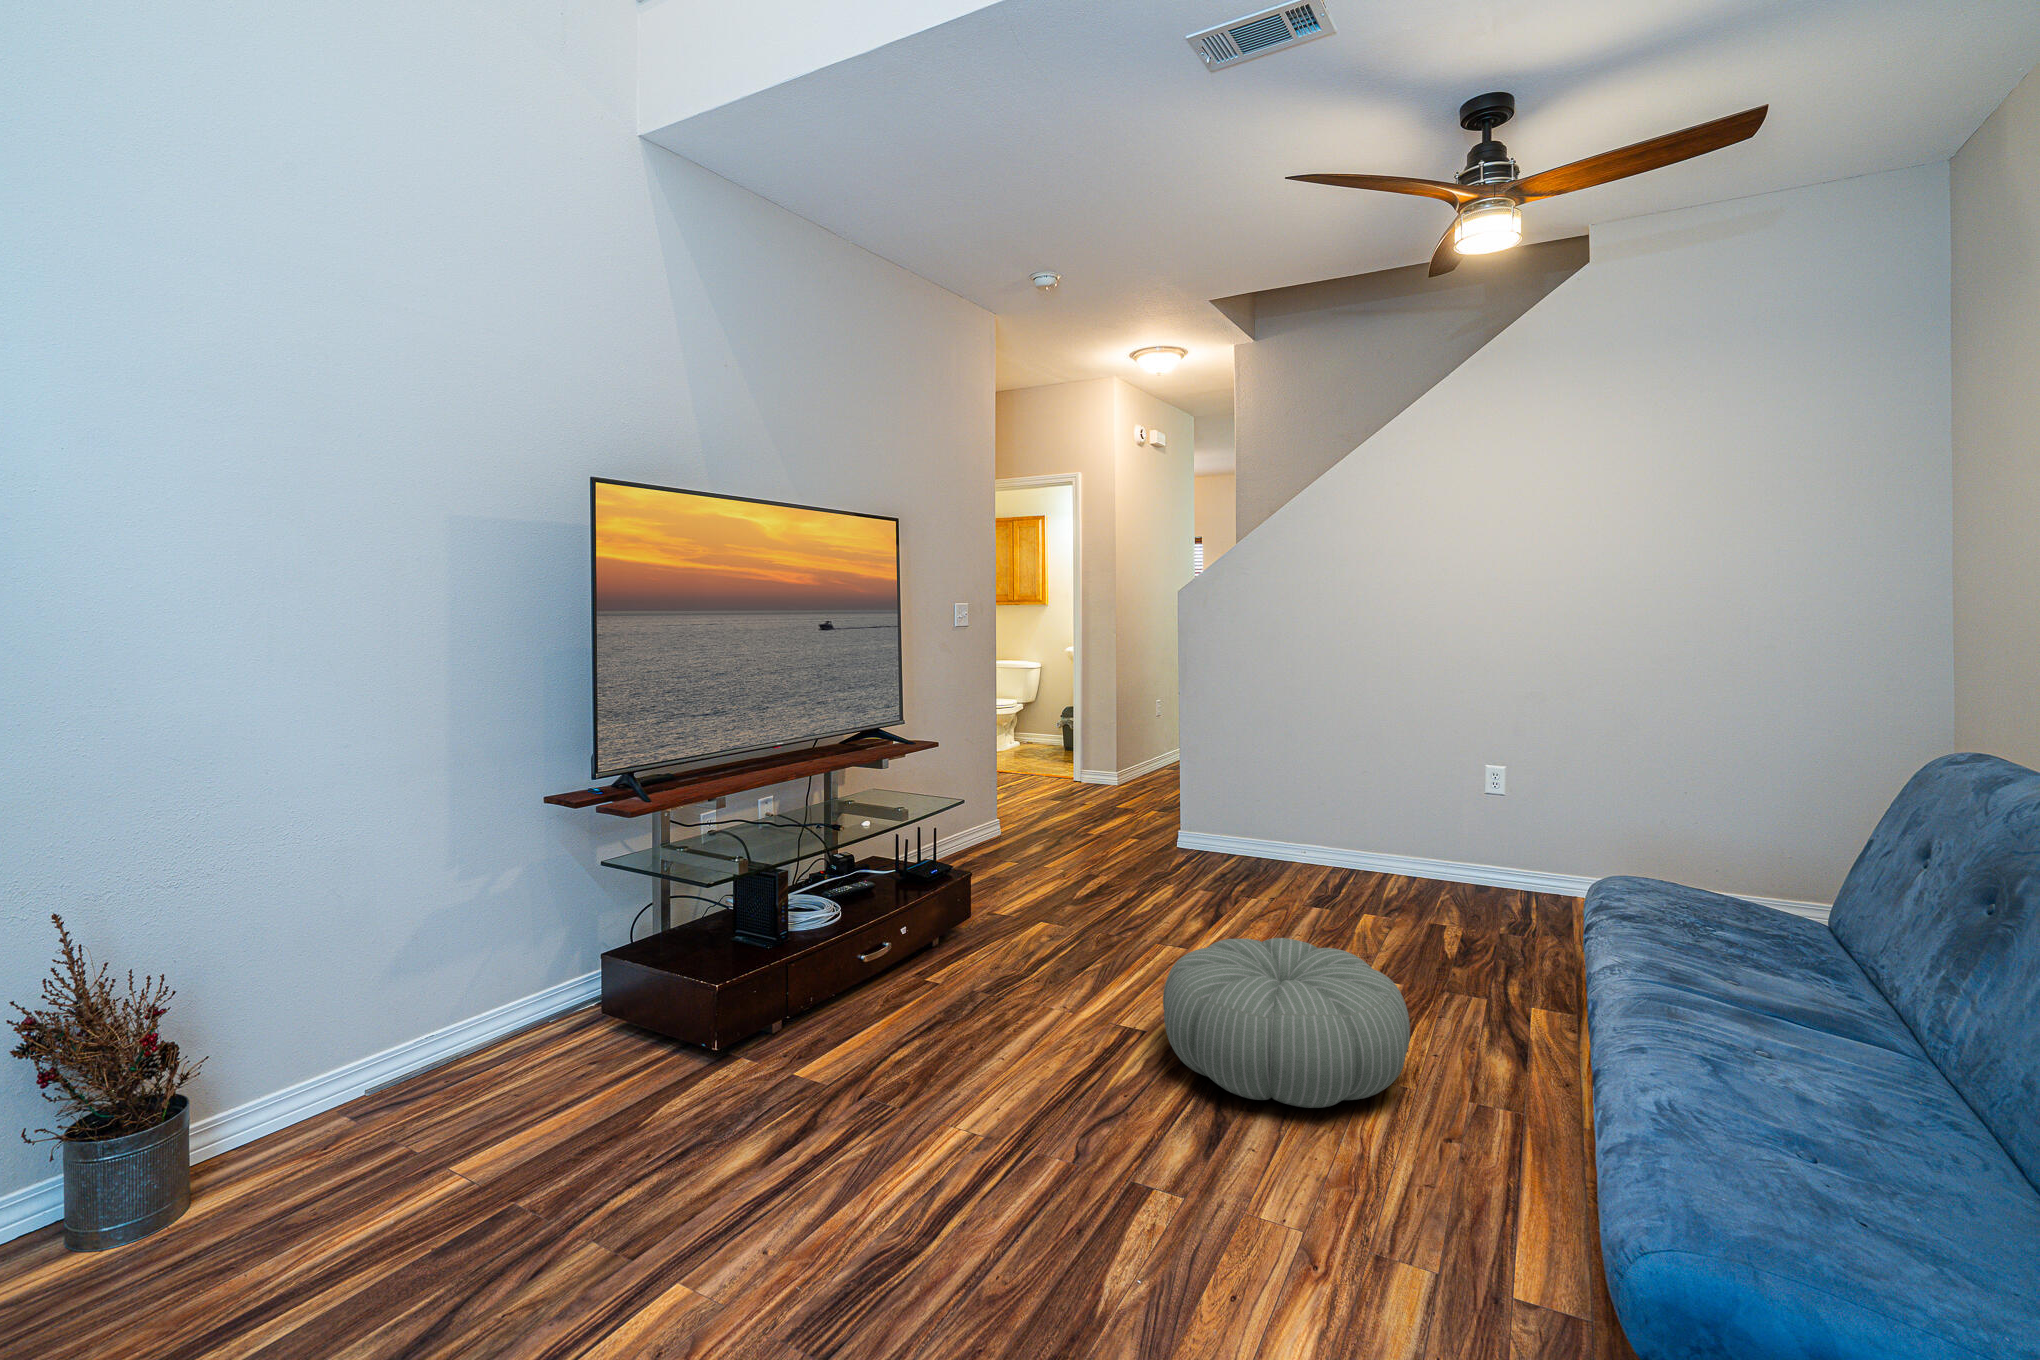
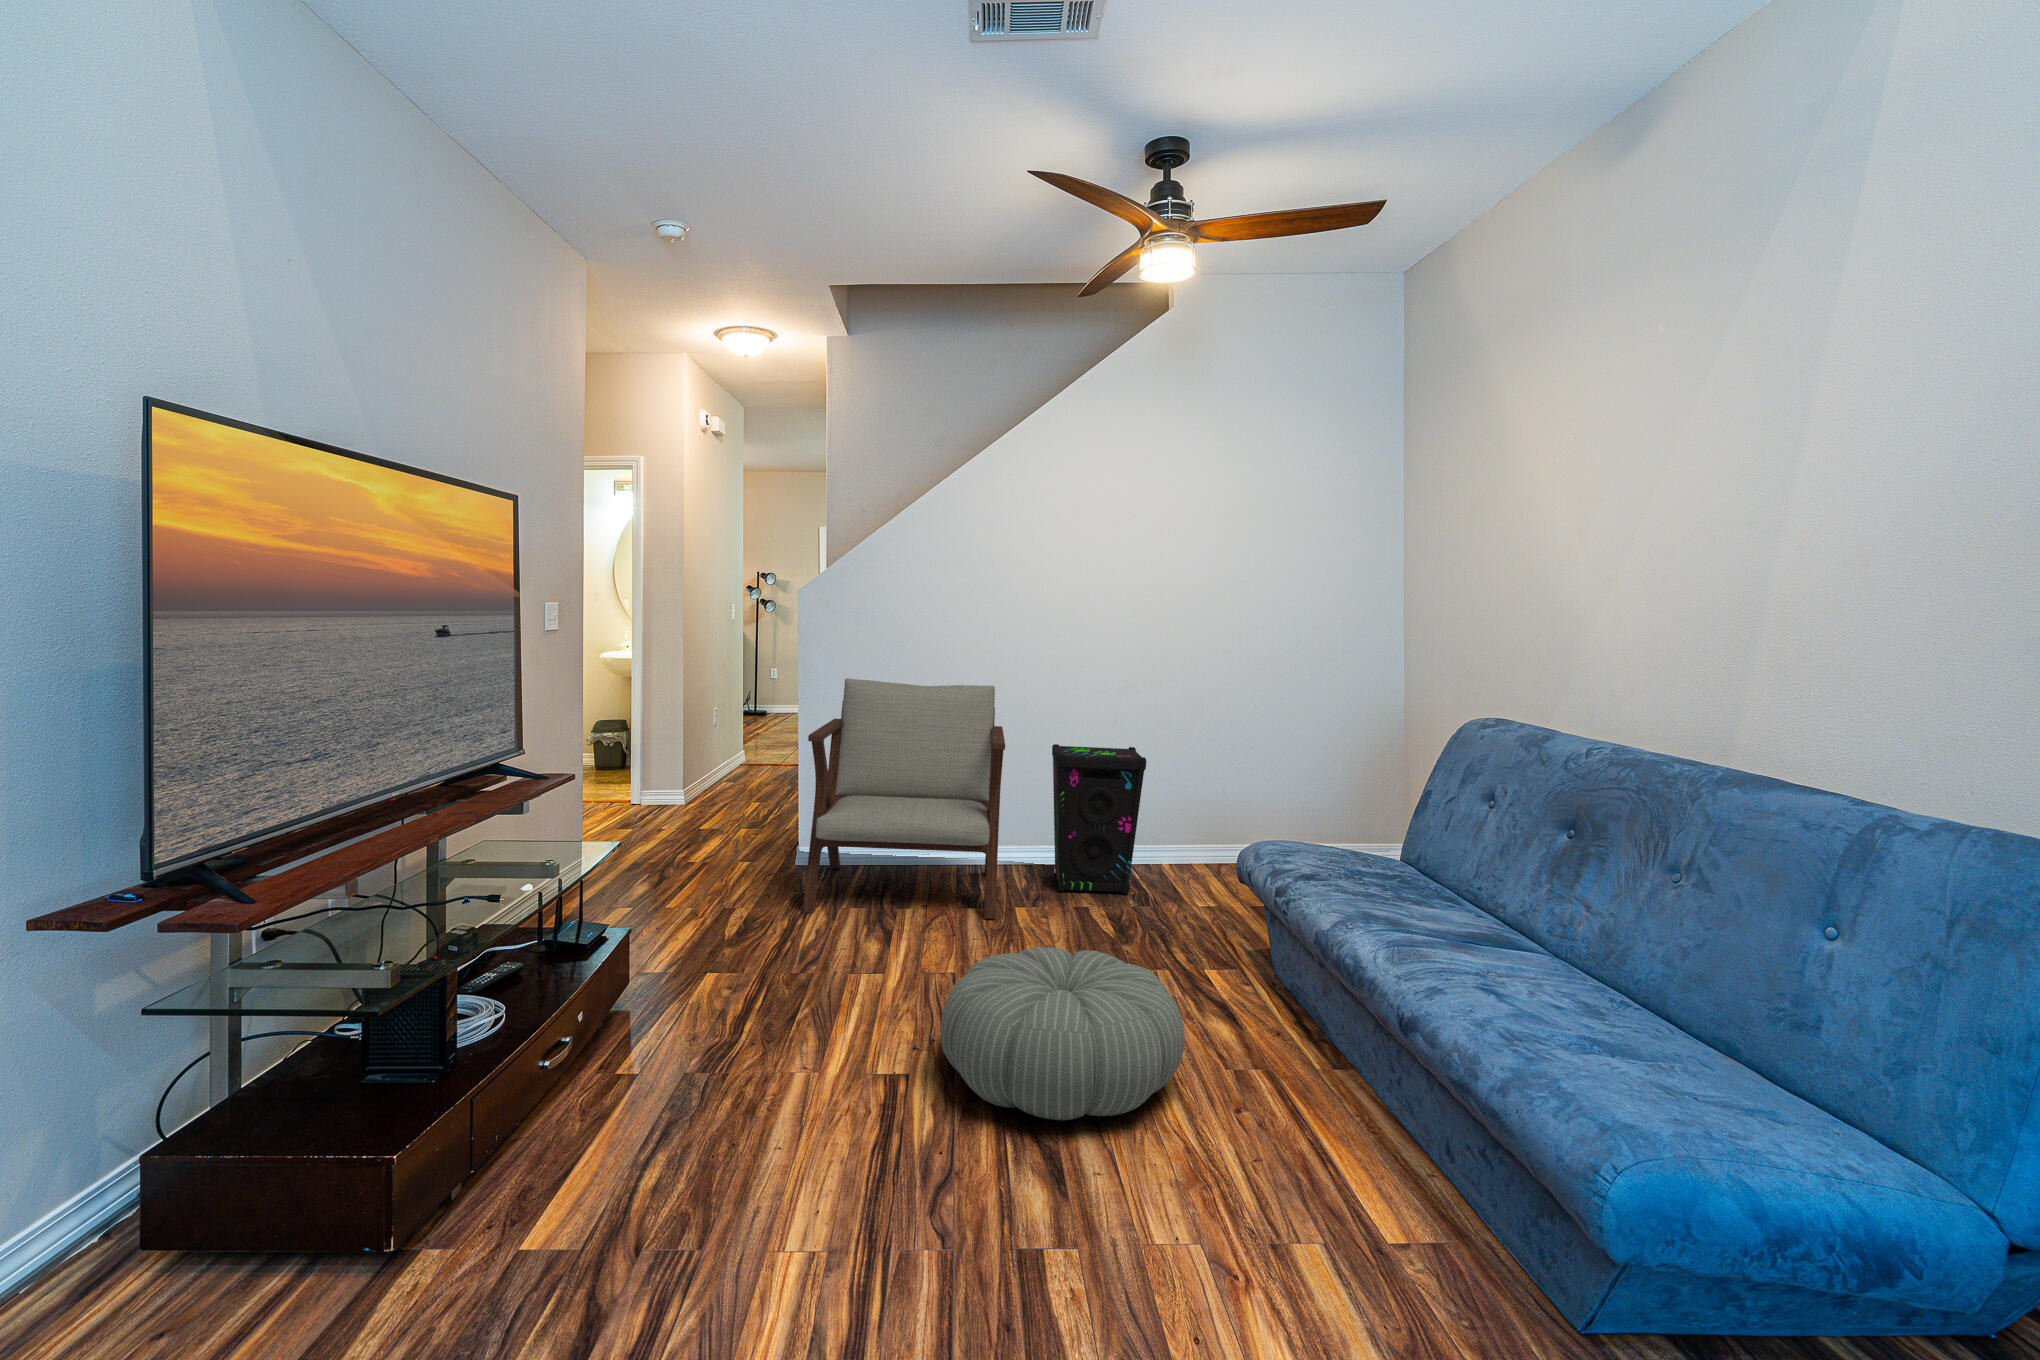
lounge chair: none [1147,673,1368,917] -> present [802,678,1005,919]
speaker: none [1419,741,1535,913] -> present [1052,744,1146,894]

